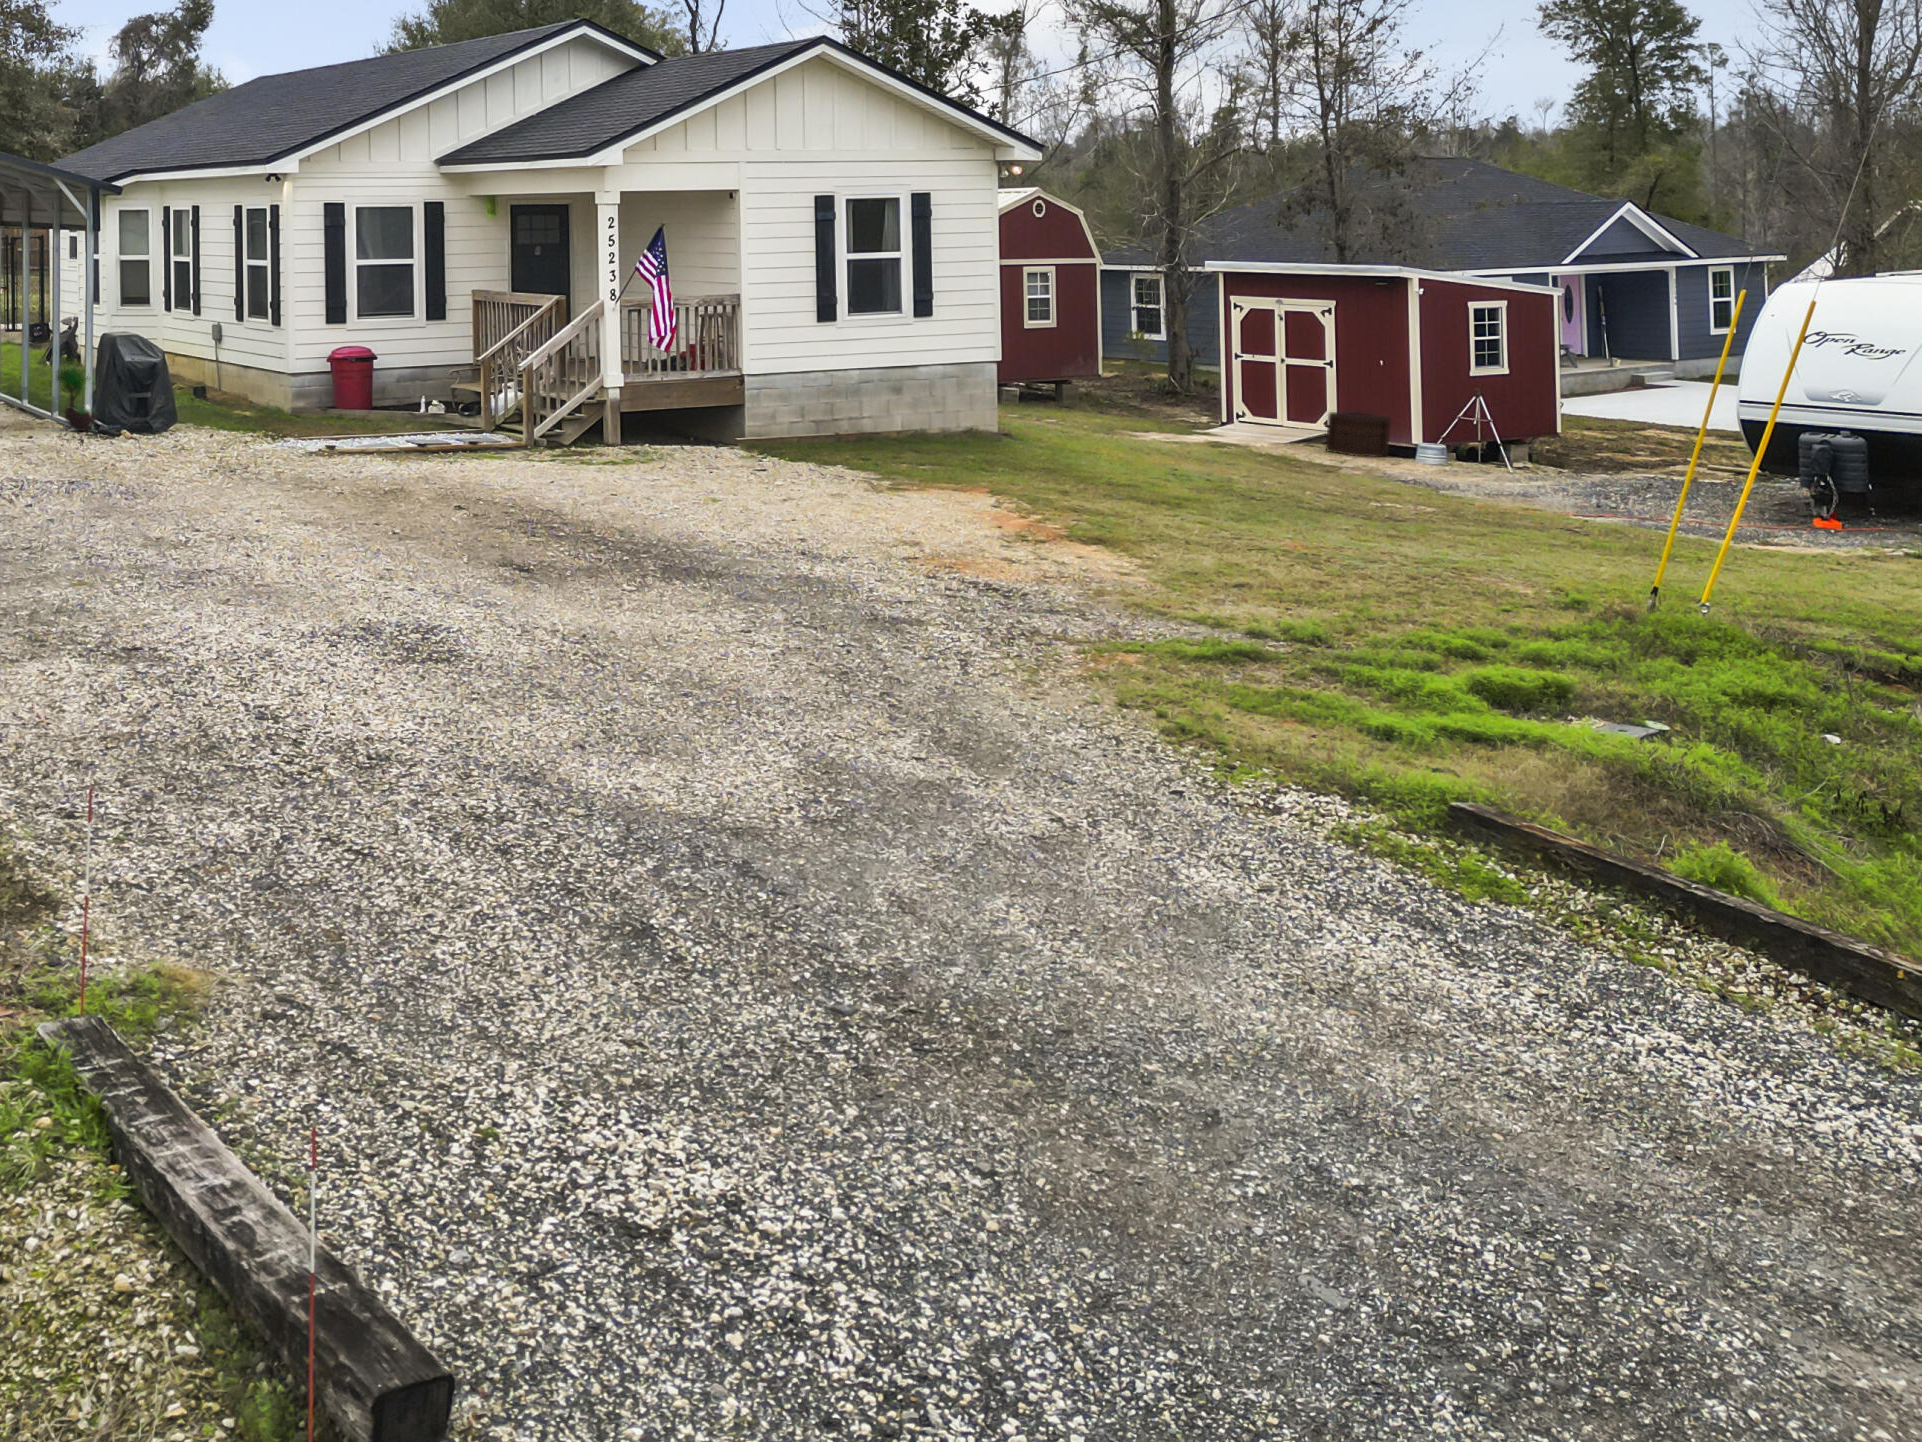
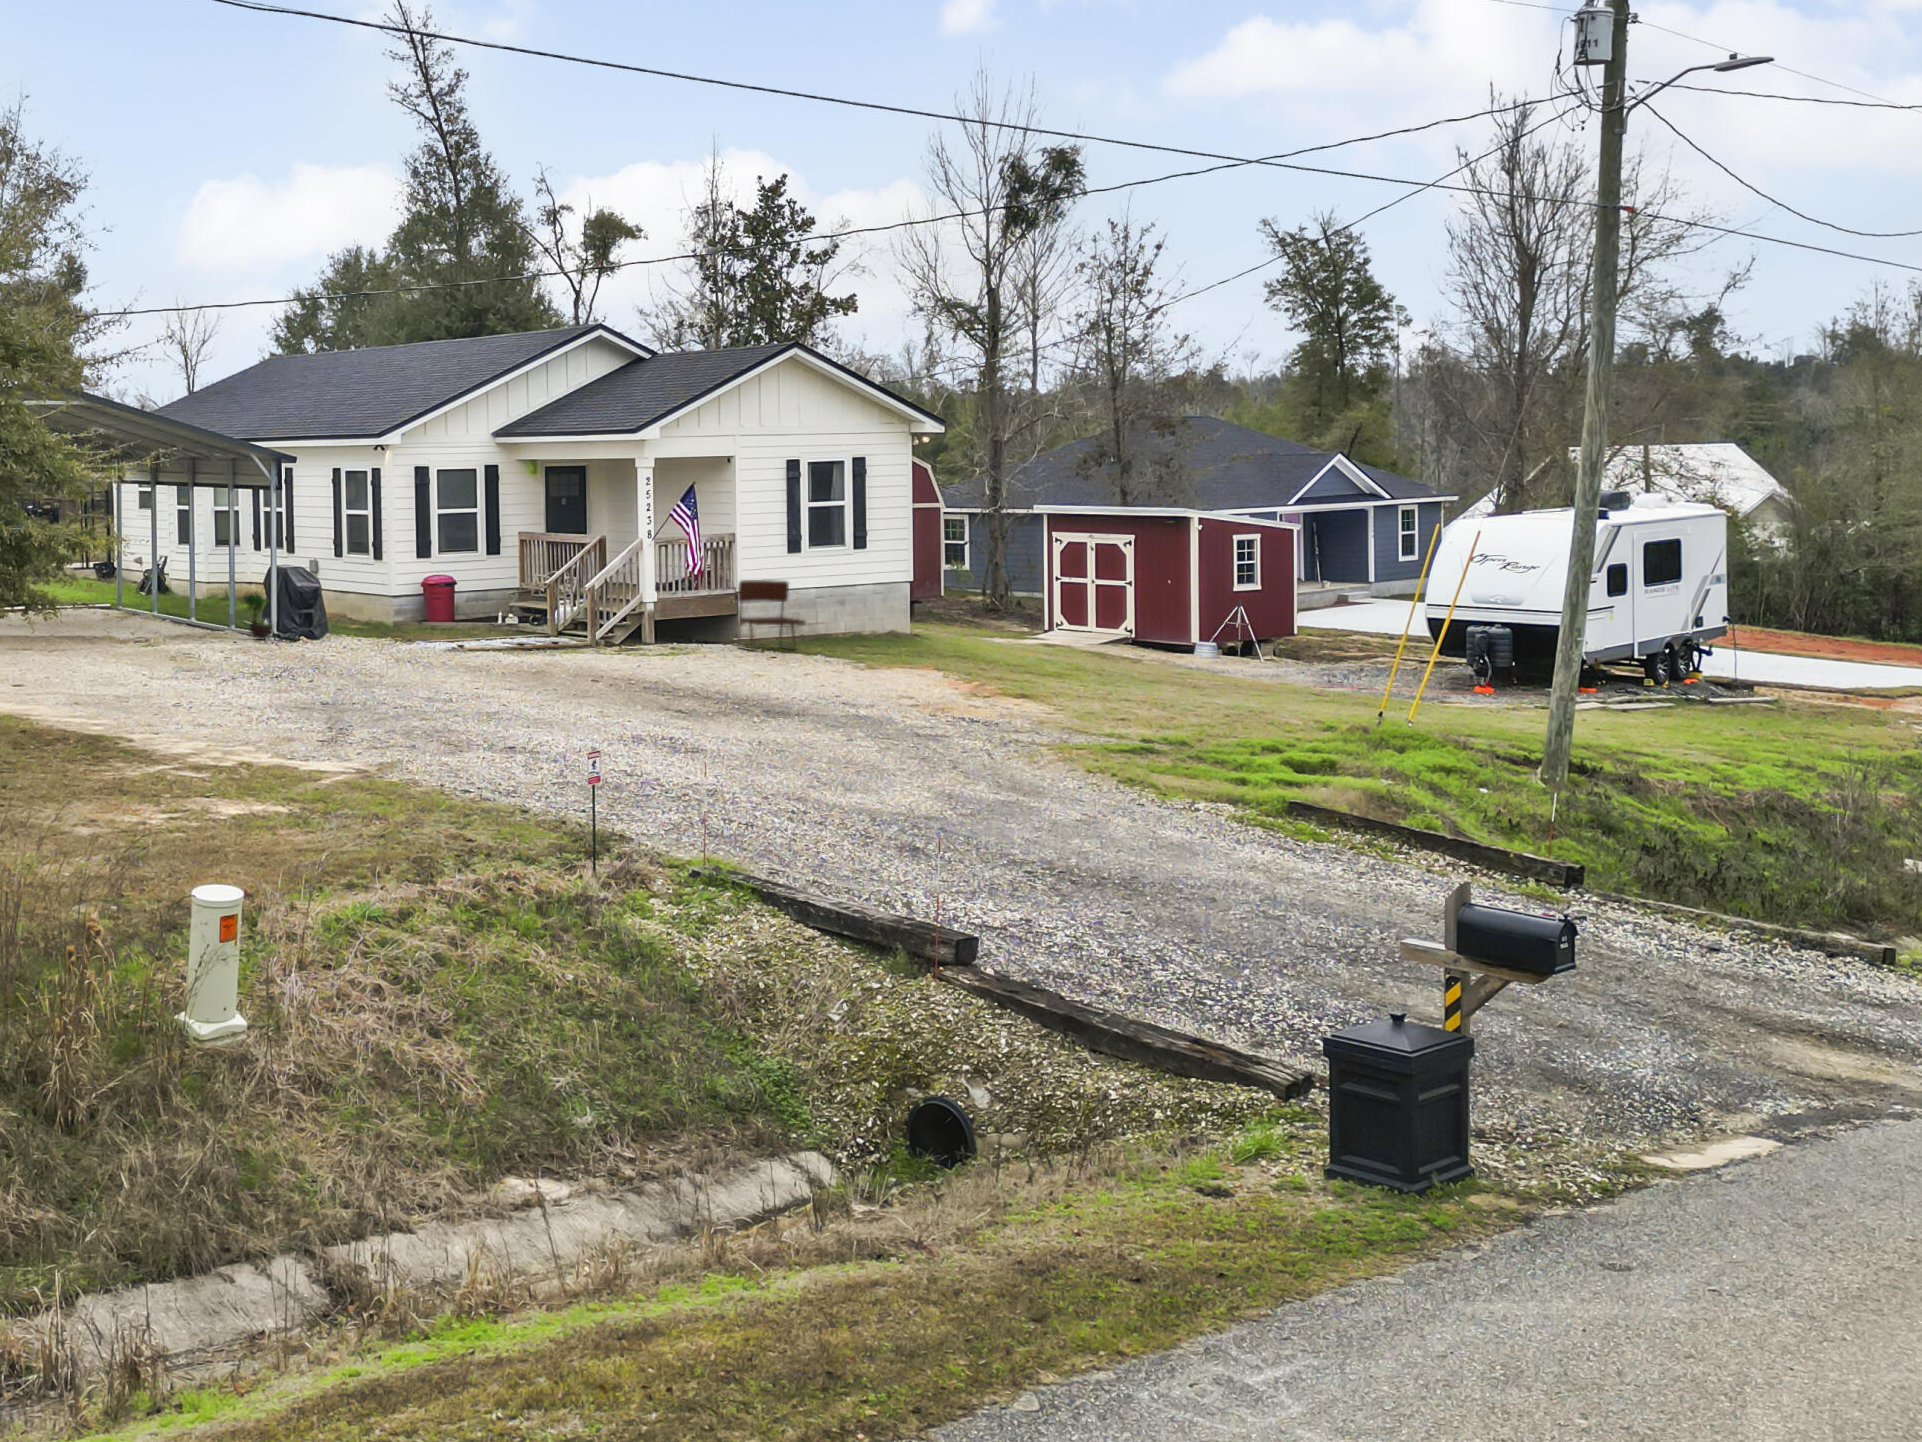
bench: none [741,357,837,453] -> present [737,580,805,651]
wooden crate: present [1326,412,1391,456] -> none [1131,620,1179,653]

